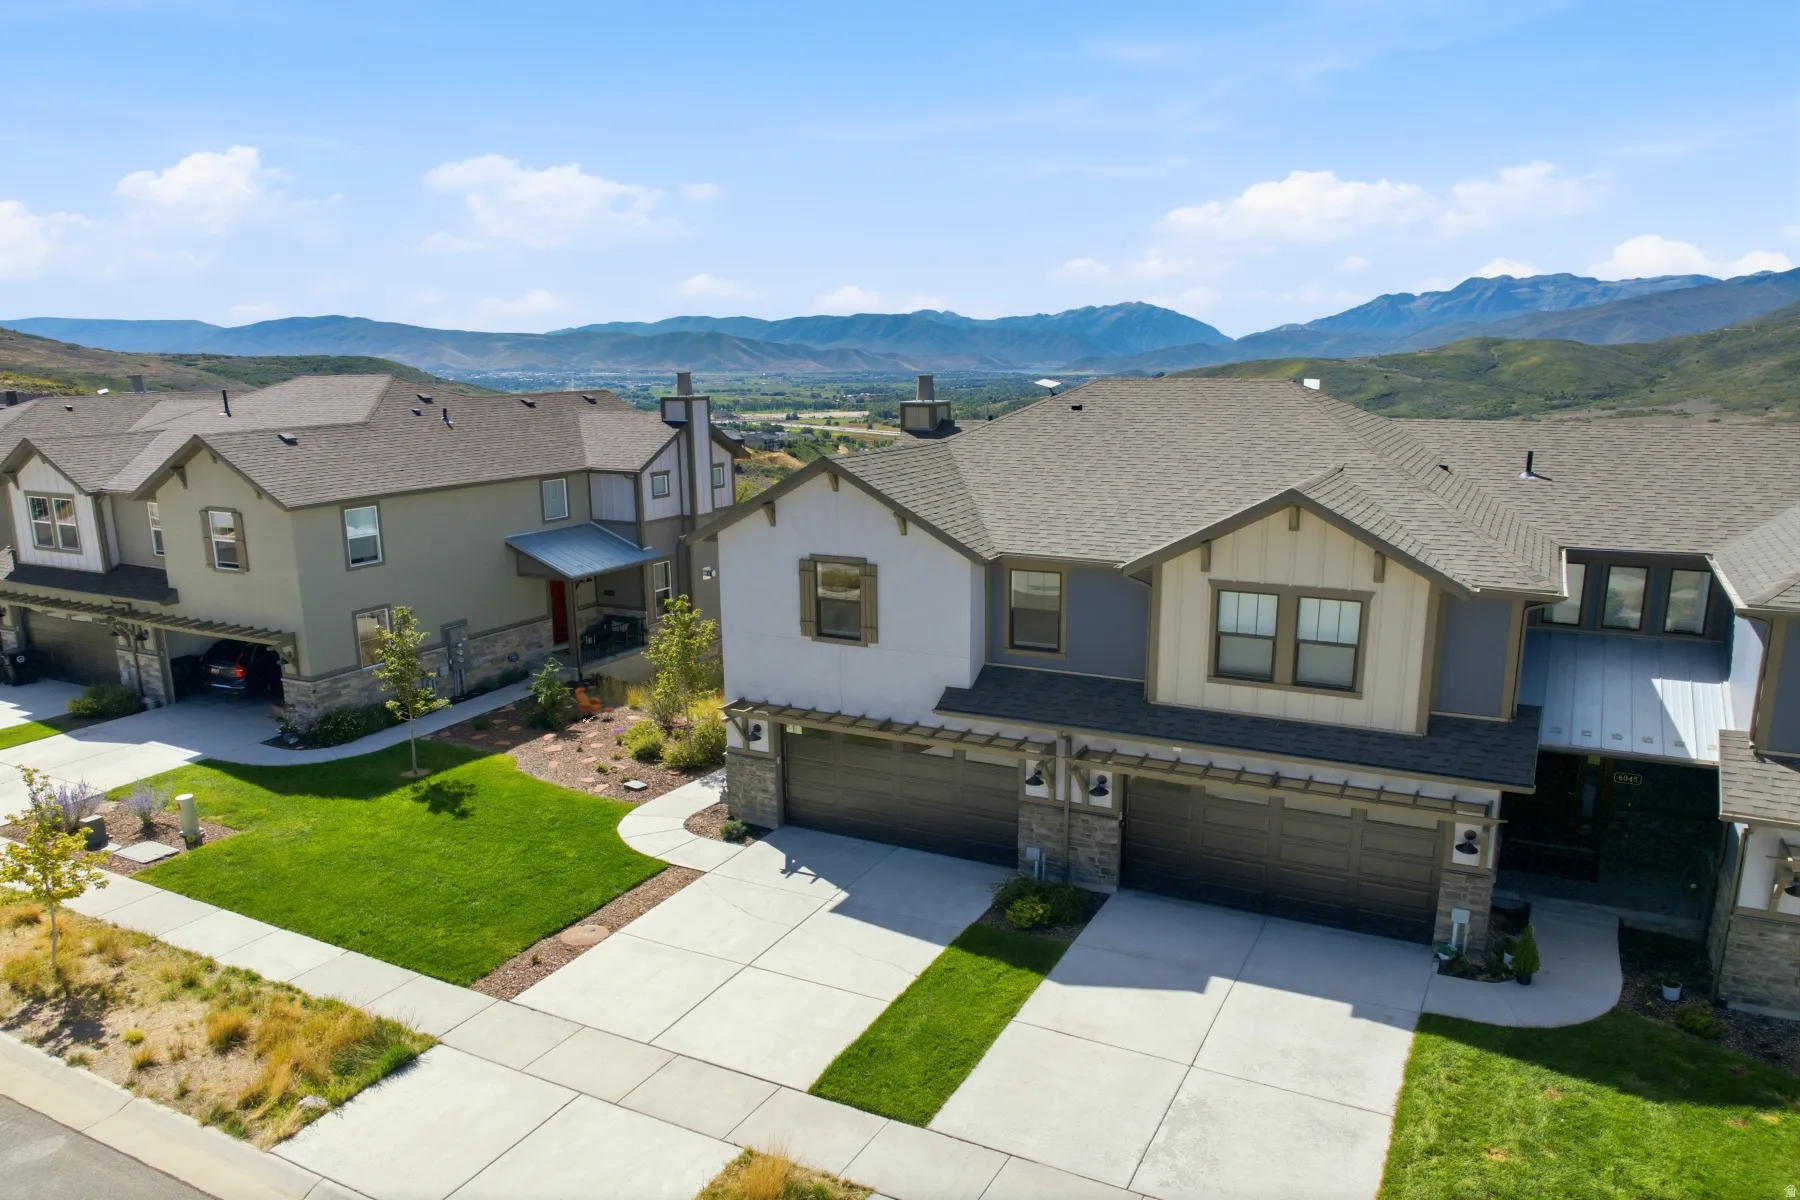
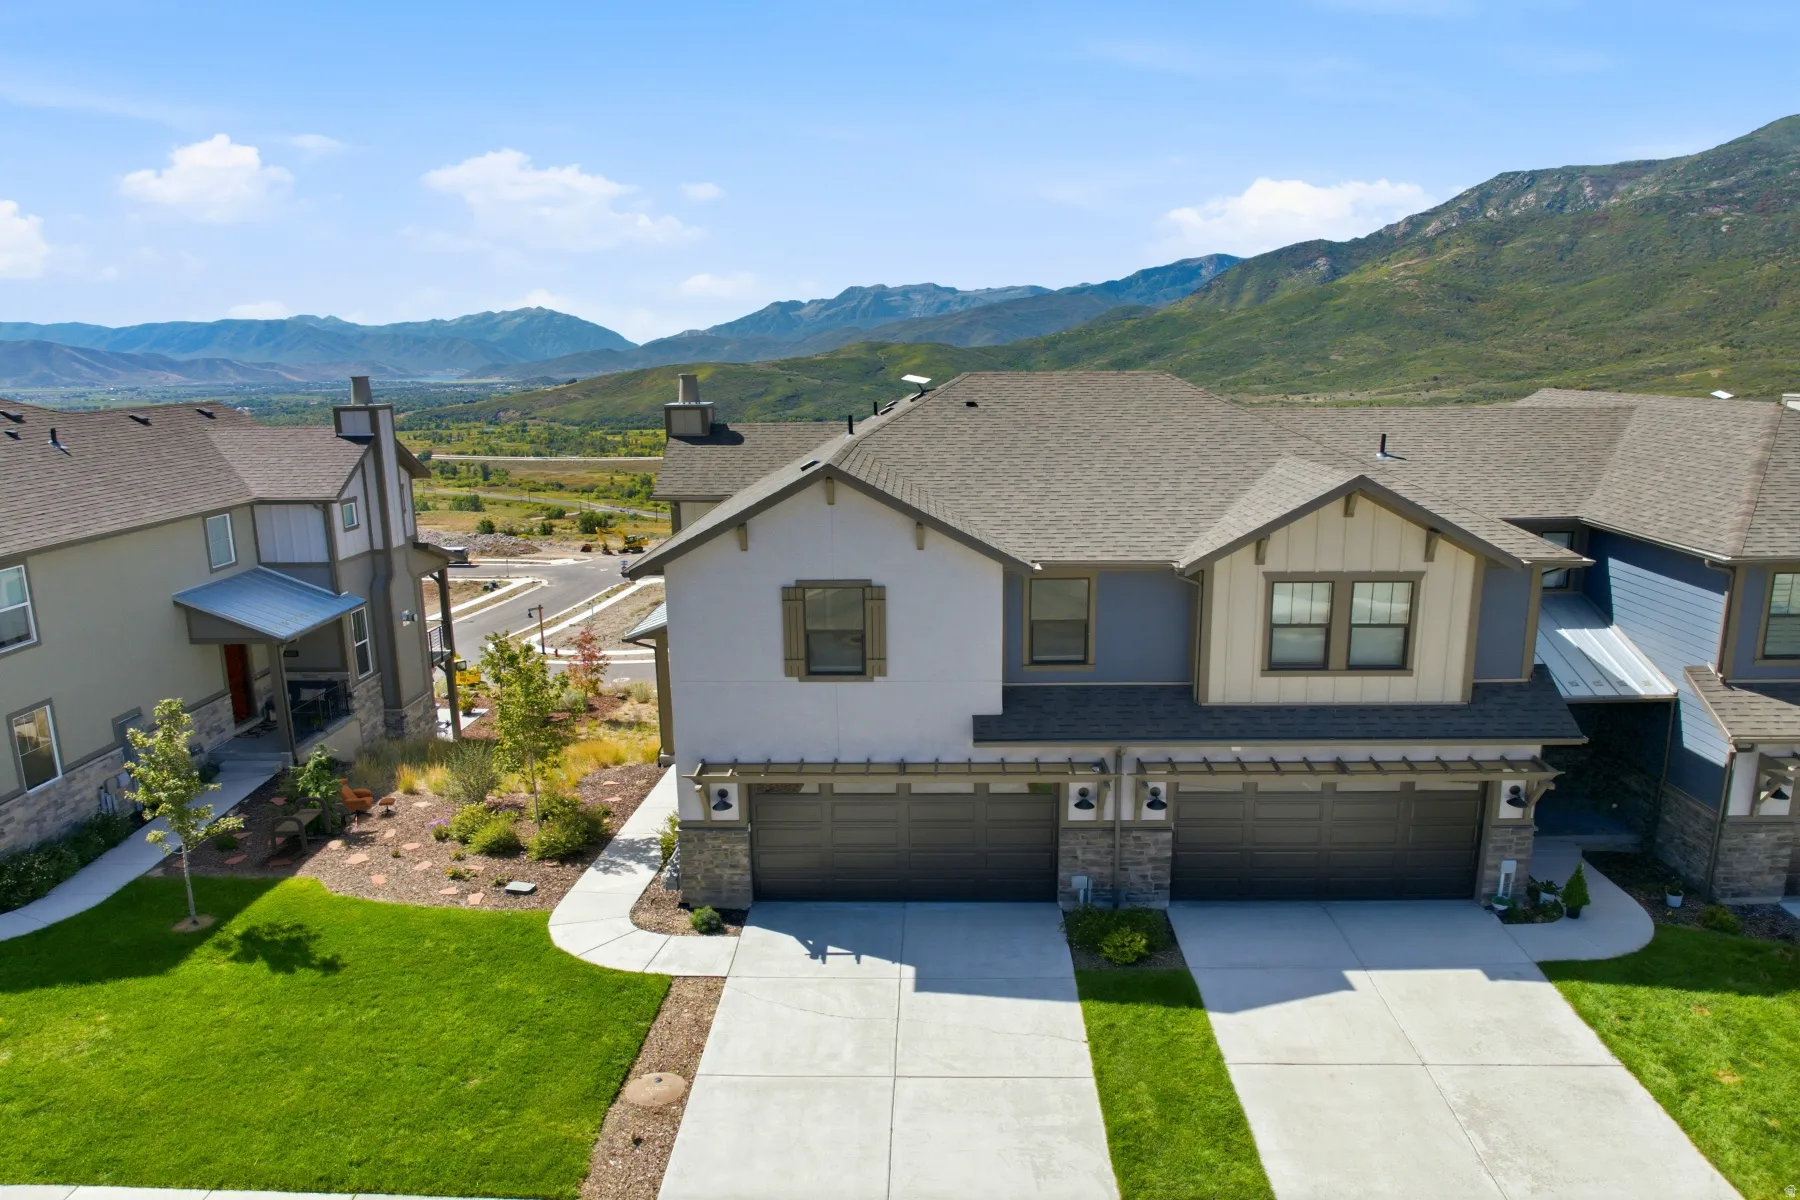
bench: none [518,696,564,736] -> present [270,797,331,855]

